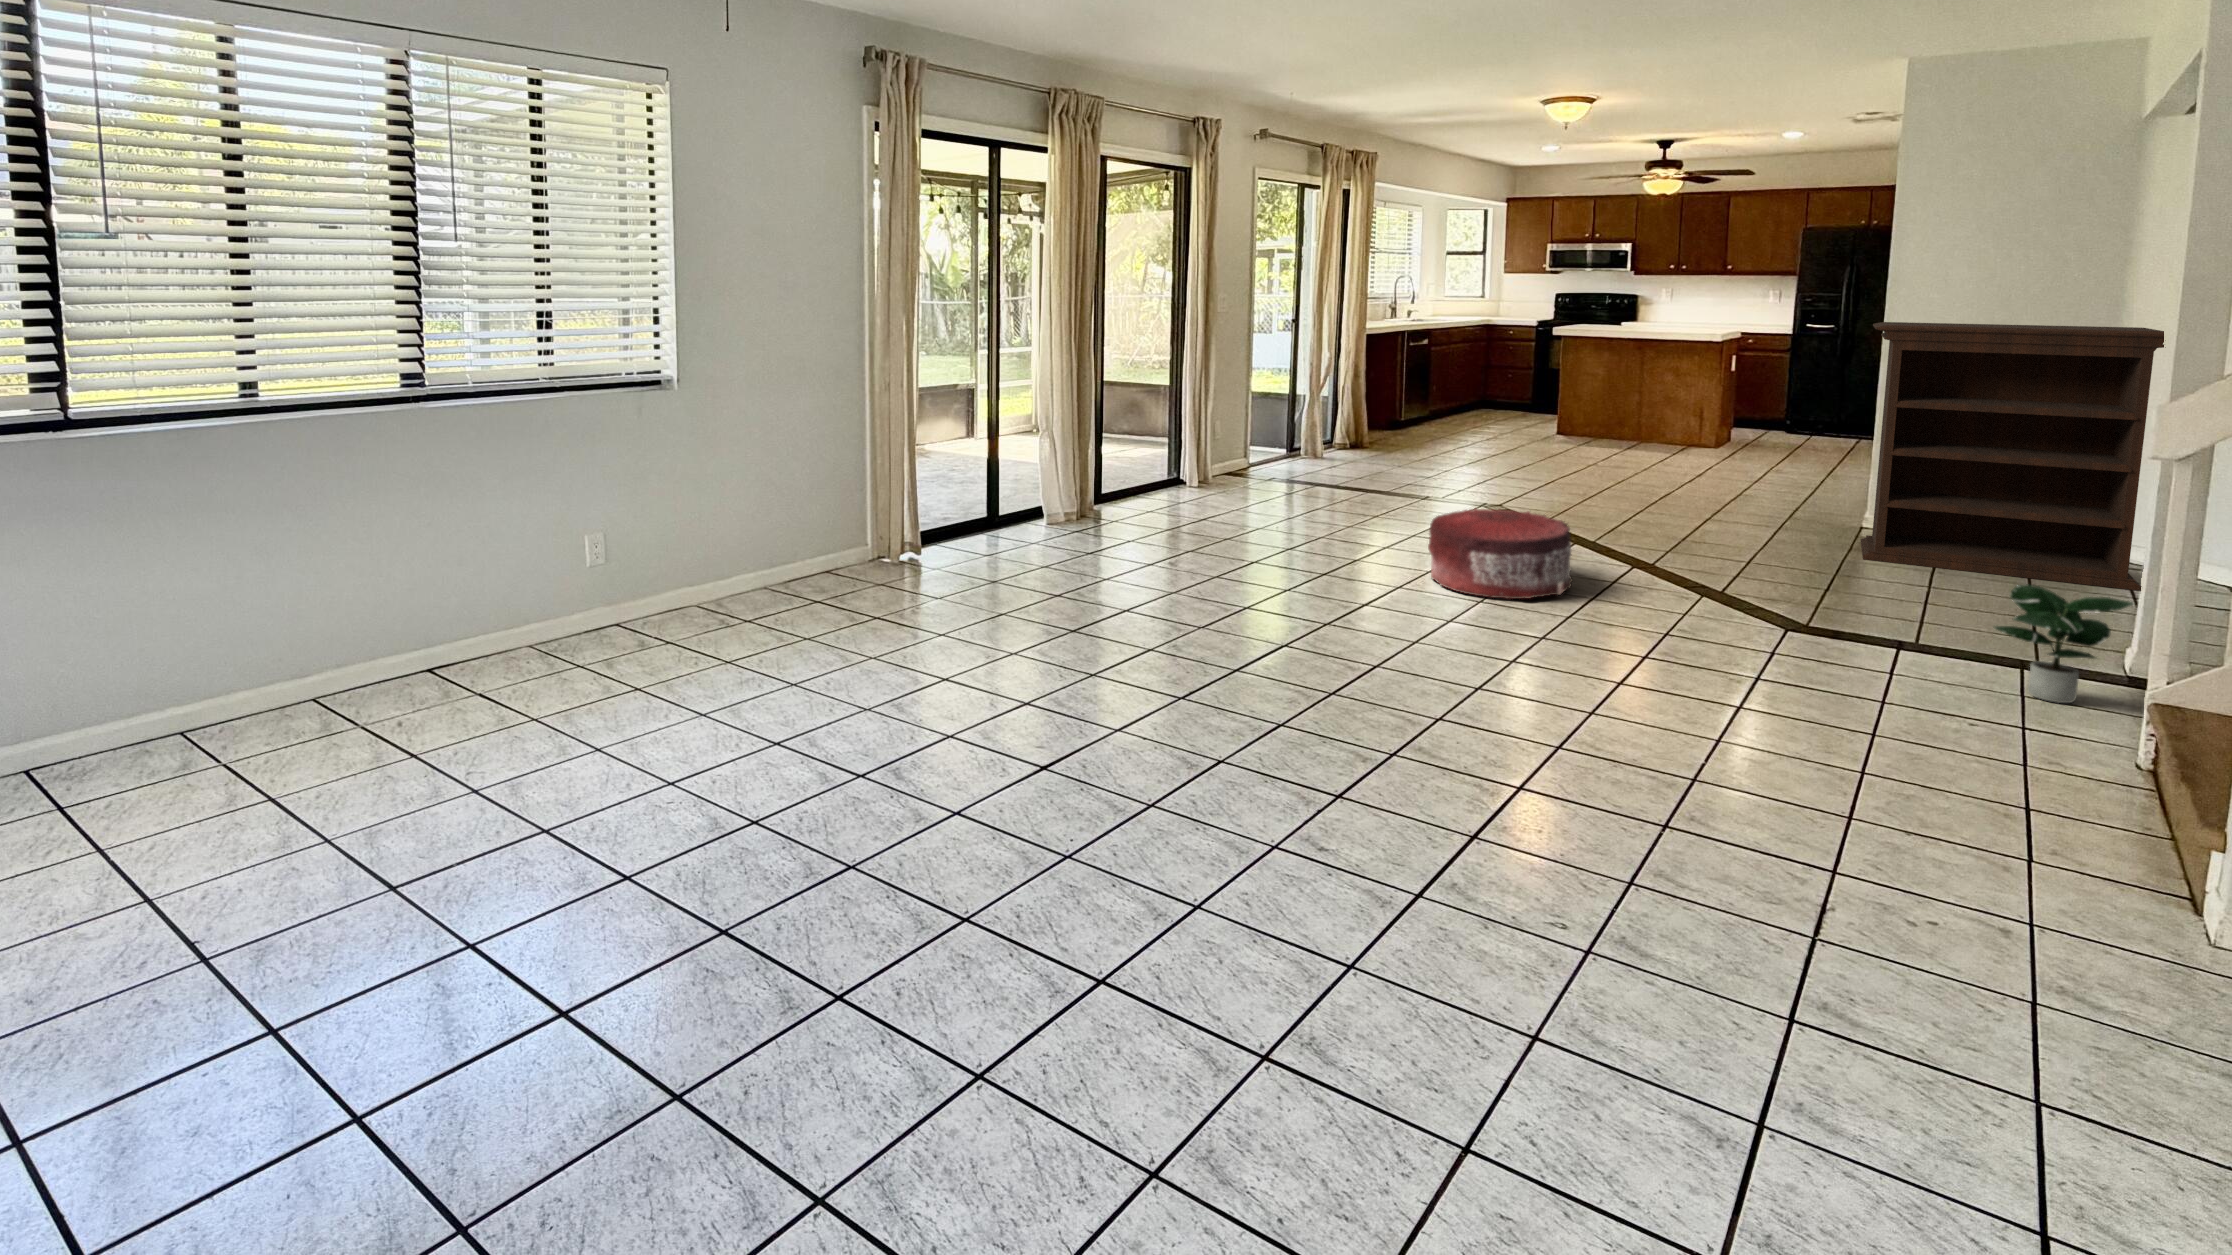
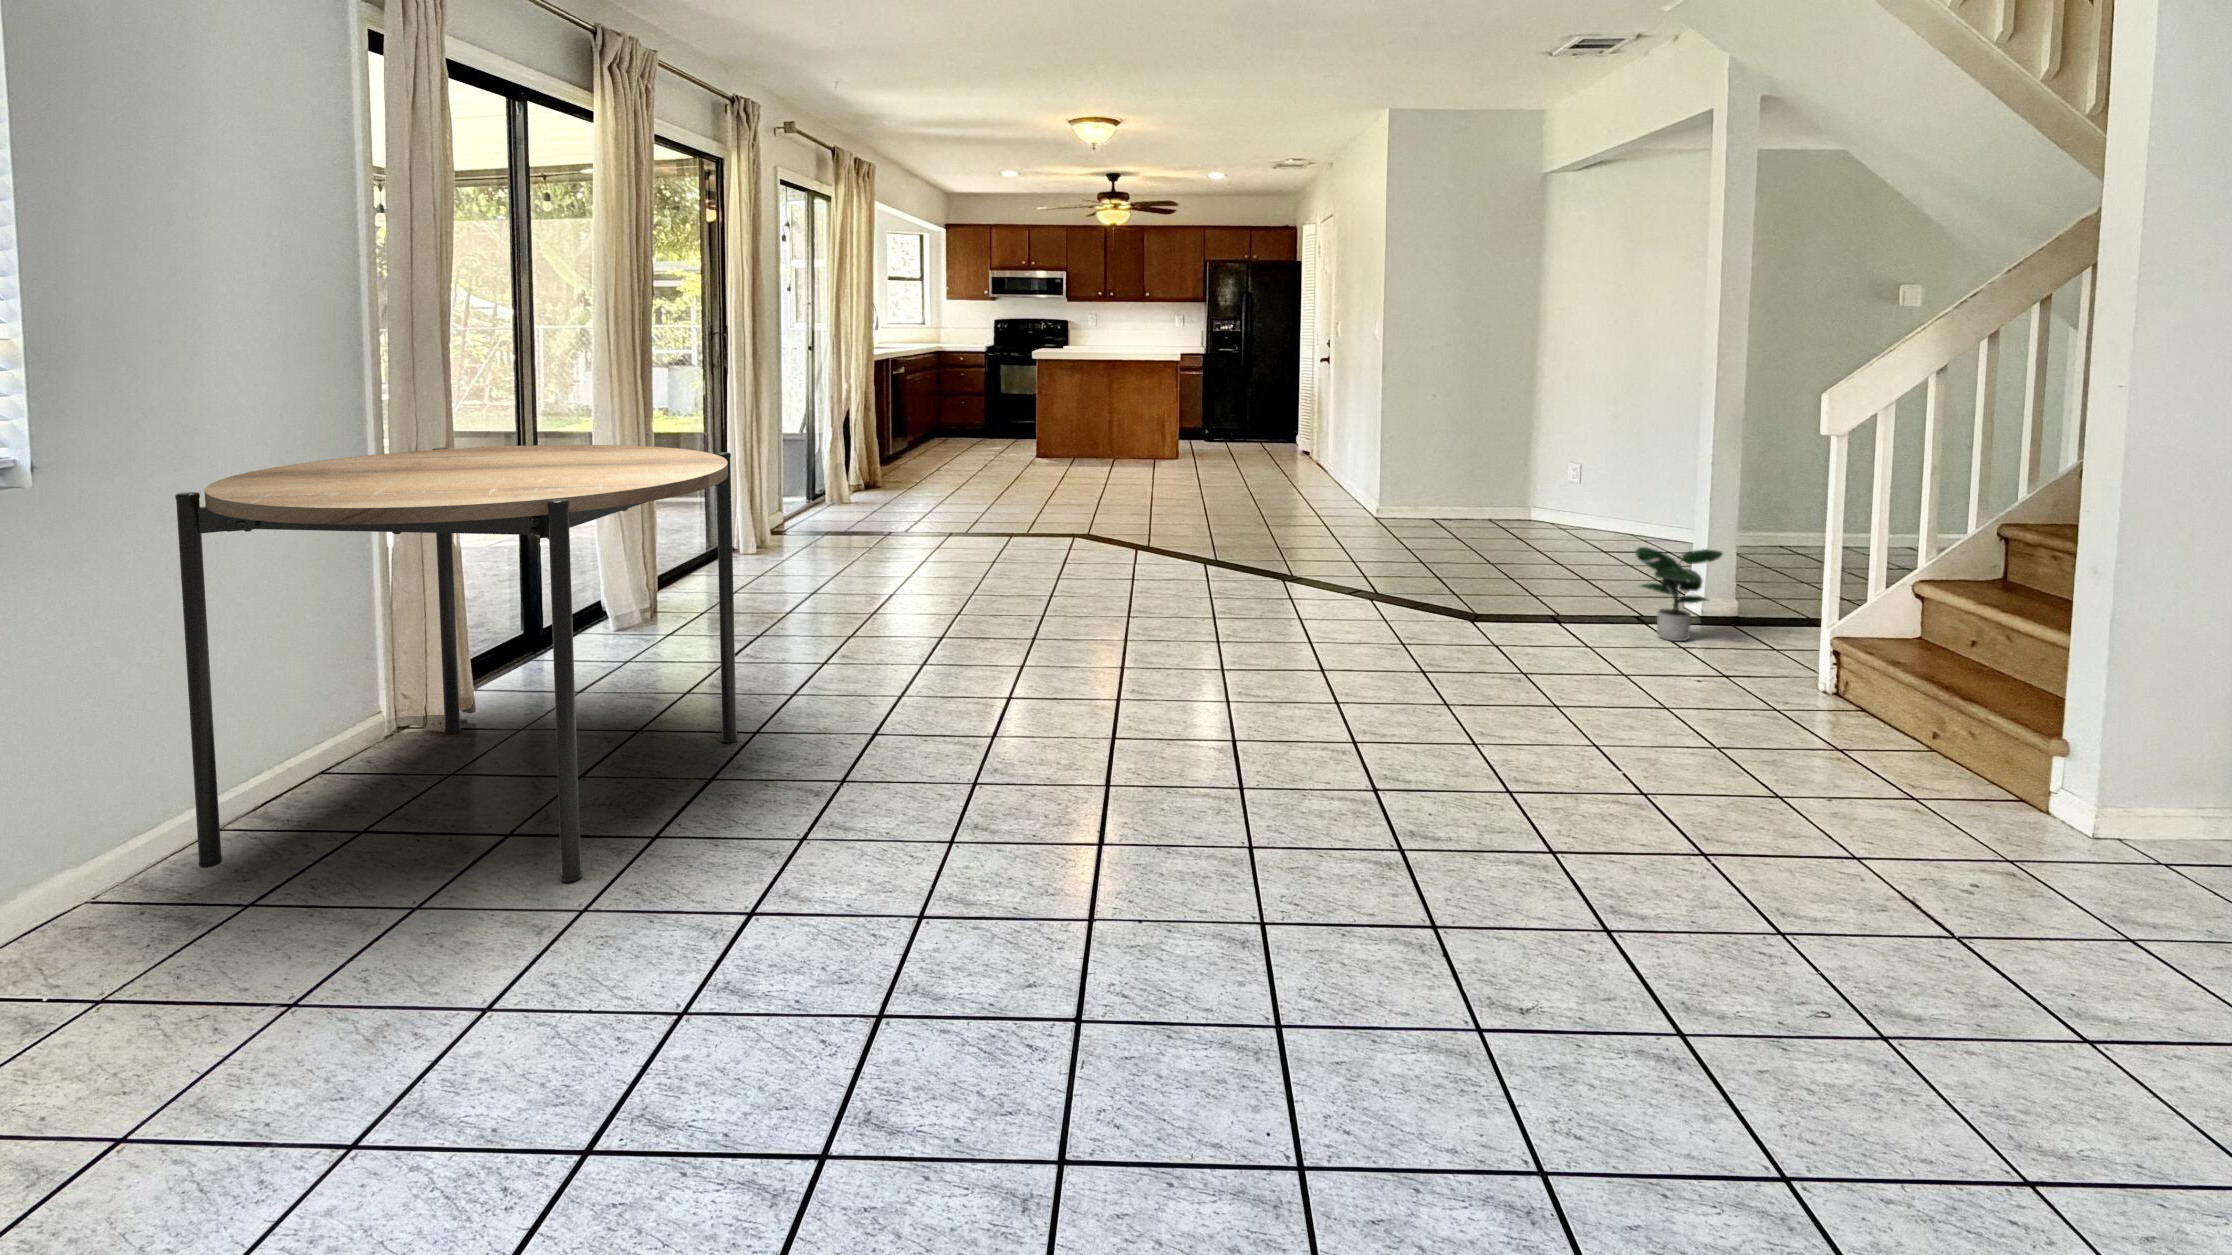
bookshelf: present [1861,322,2164,591] -> none [1389,337,1601,544]
dining table: none [739,384,1042,648] -> present [175,445,737,882]
pouf: present [1428,508,1573,599] -> none [1128,534,1269,632]

